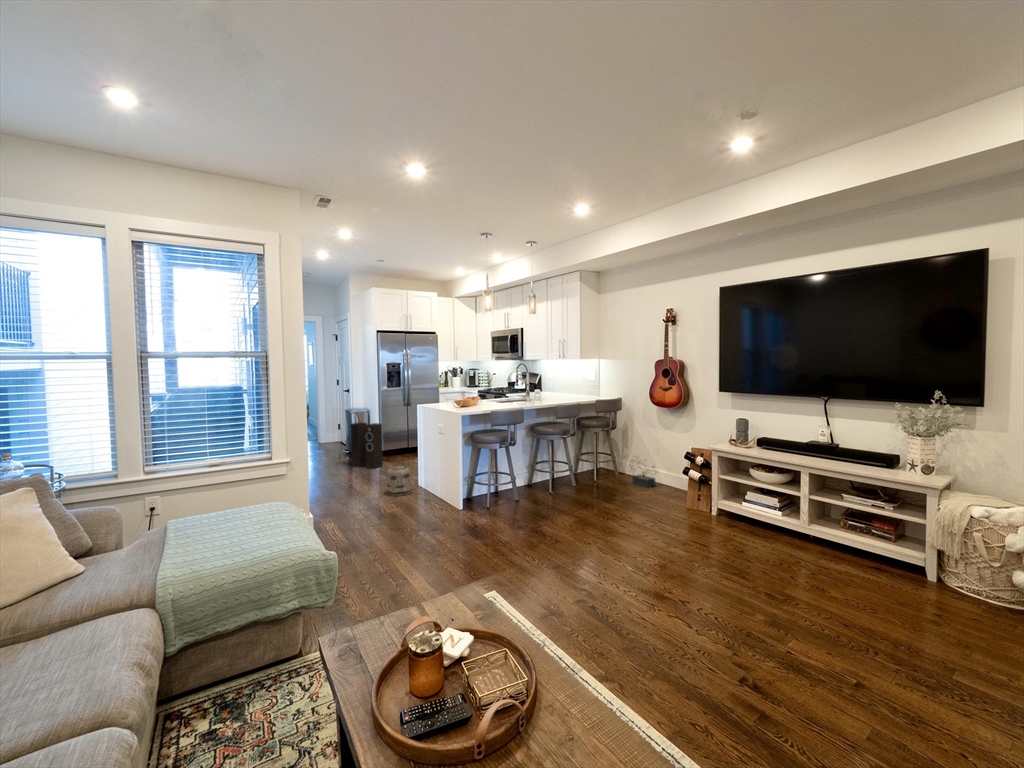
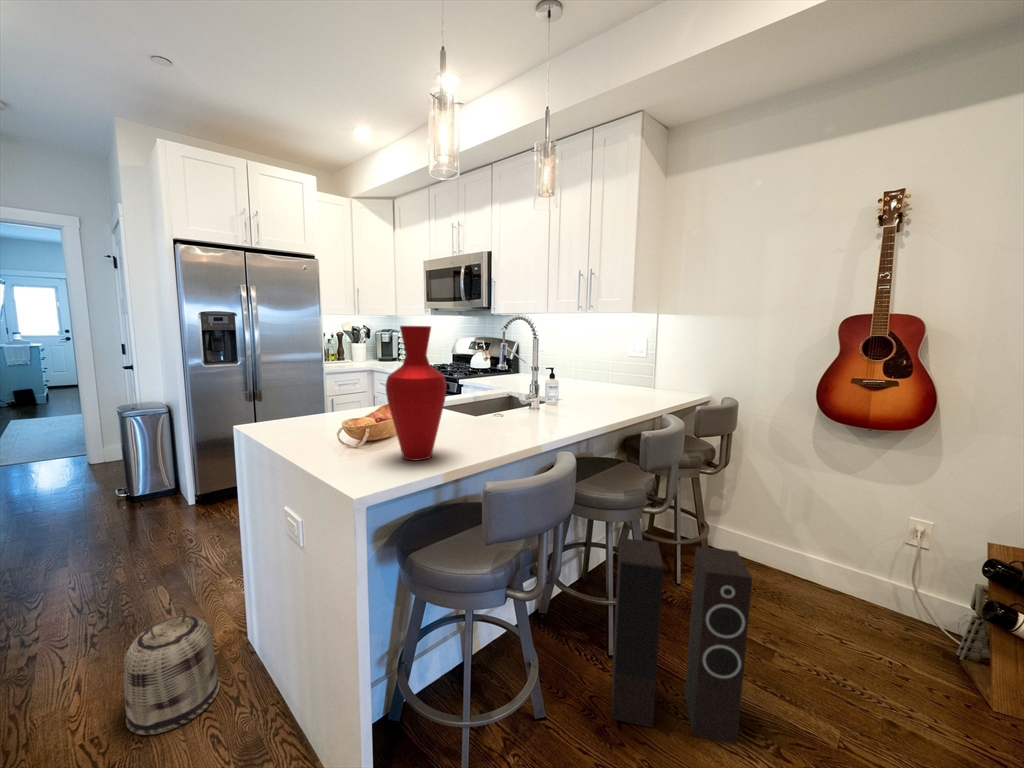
vase: none [466,369,484,408] -> present [386,326,447,460]
speaker: present [350,422,383,468] -> present [612,538,752,744]
decorative plant: present [629,457,656,487] -> none [745,519,824,599]

